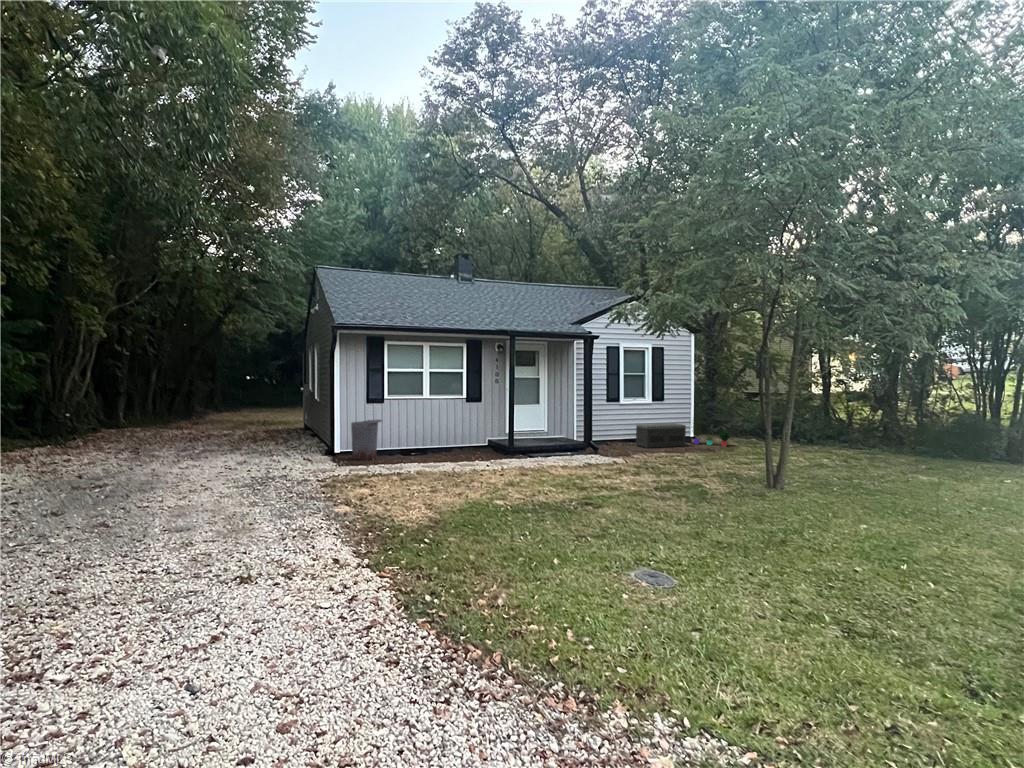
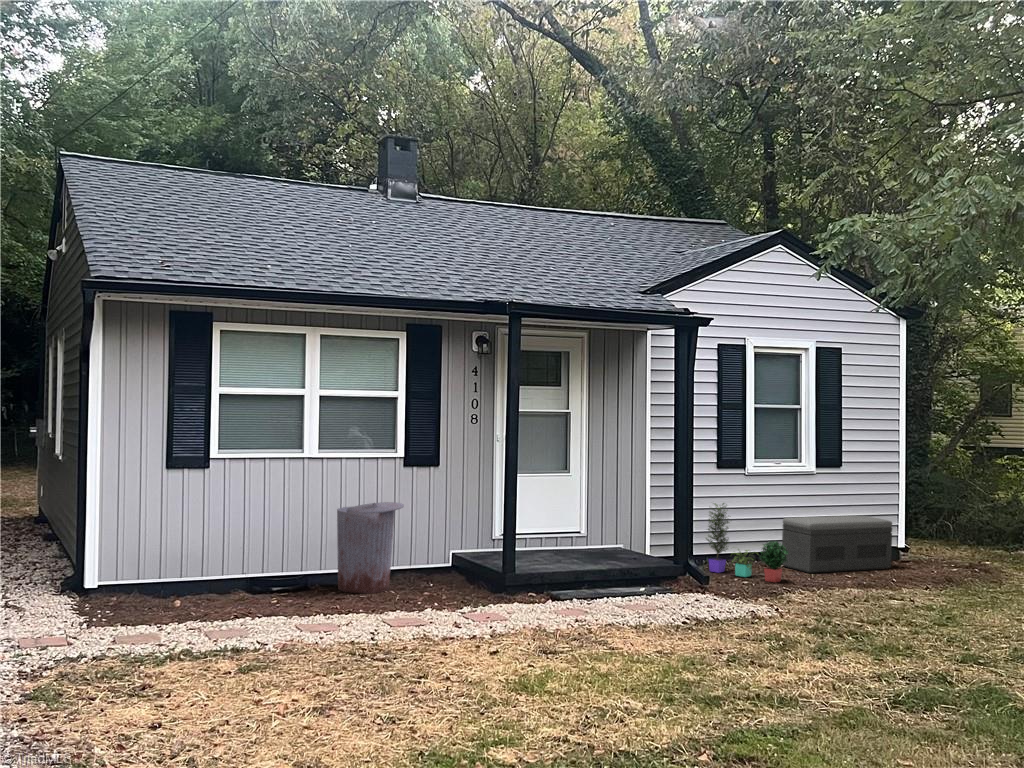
potted plant: present [693,417,730,446] -> present [706,503,788,582]
trash can: present [351,420,382,460] -> present [337,502,404,593]

